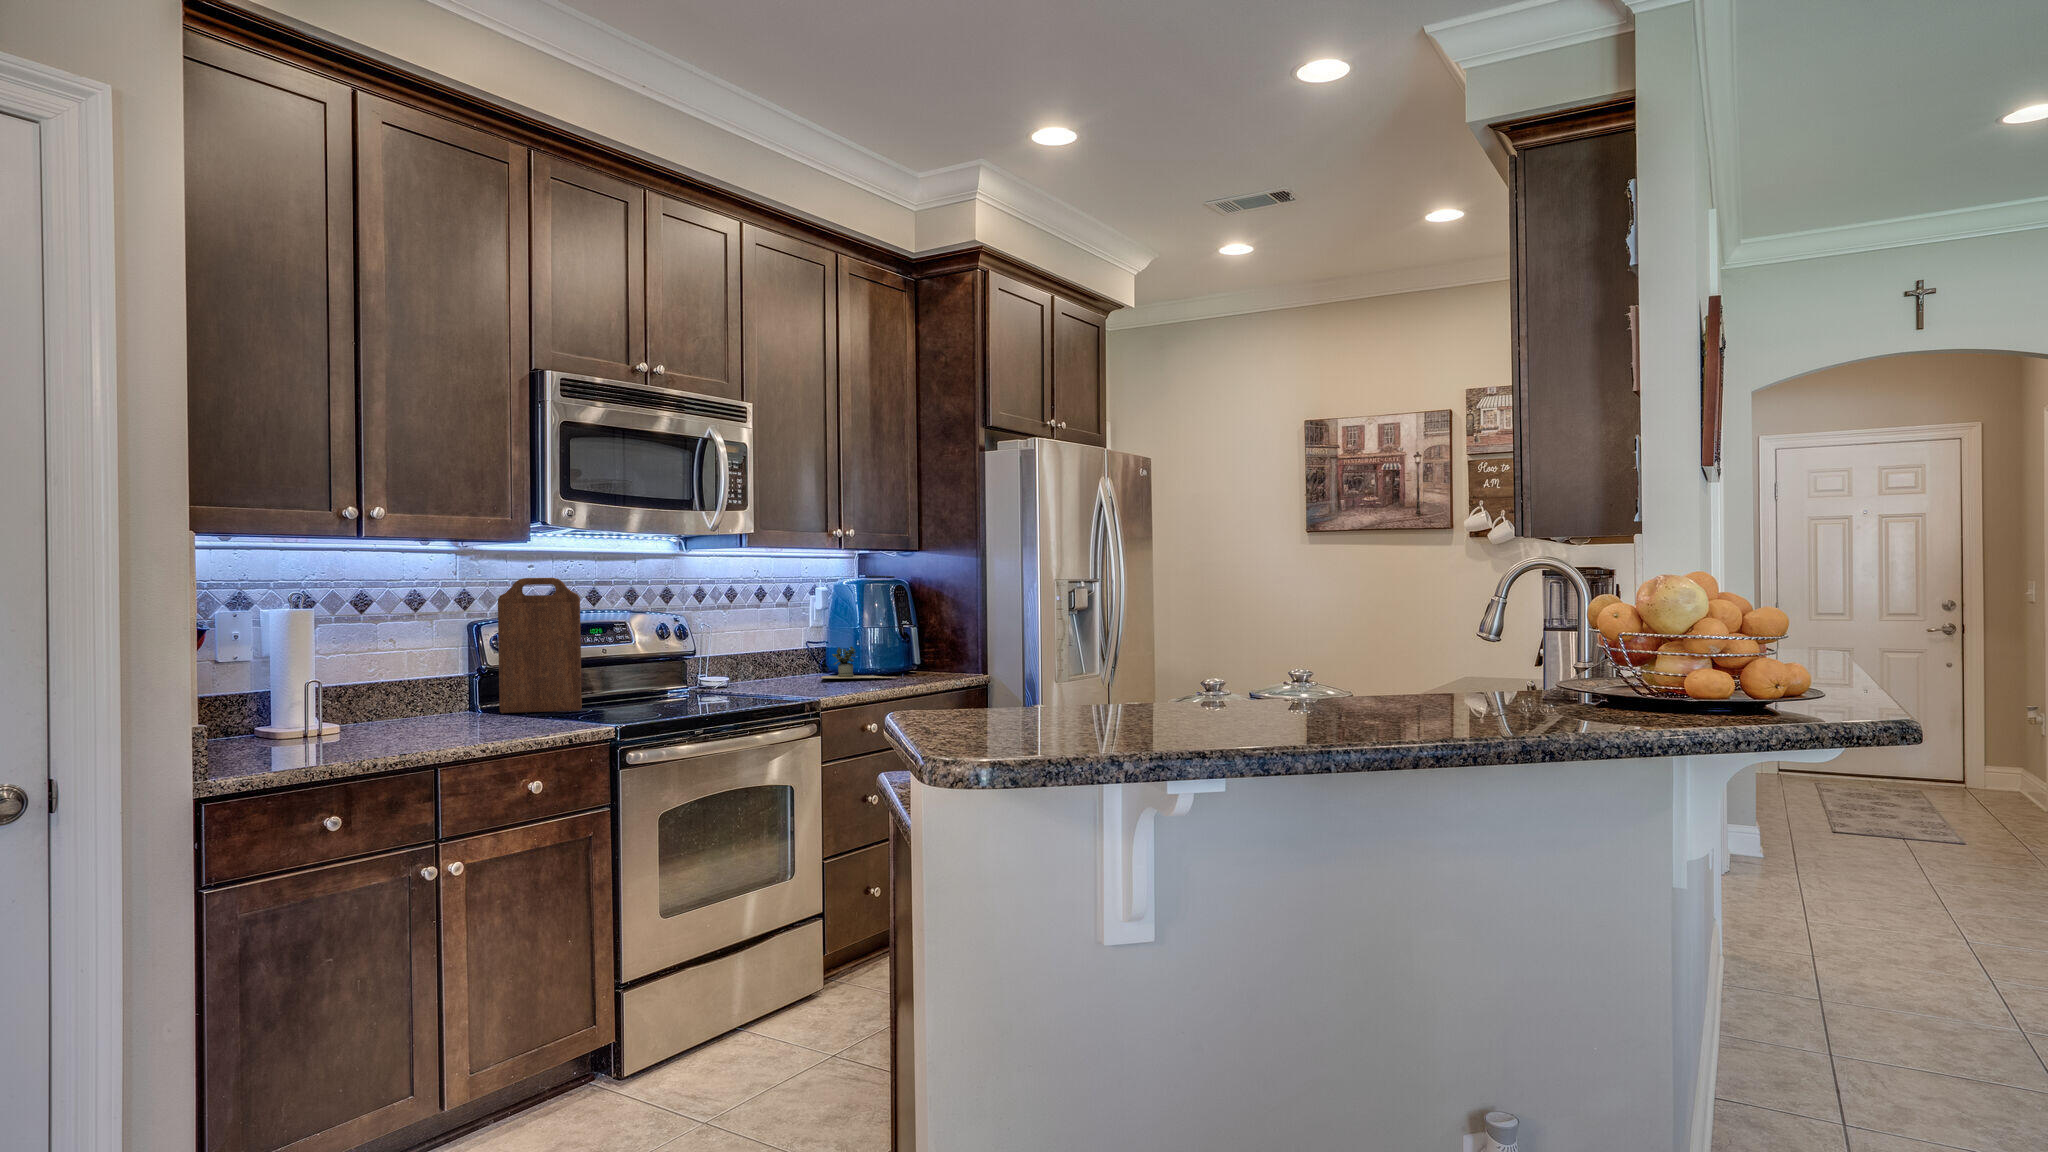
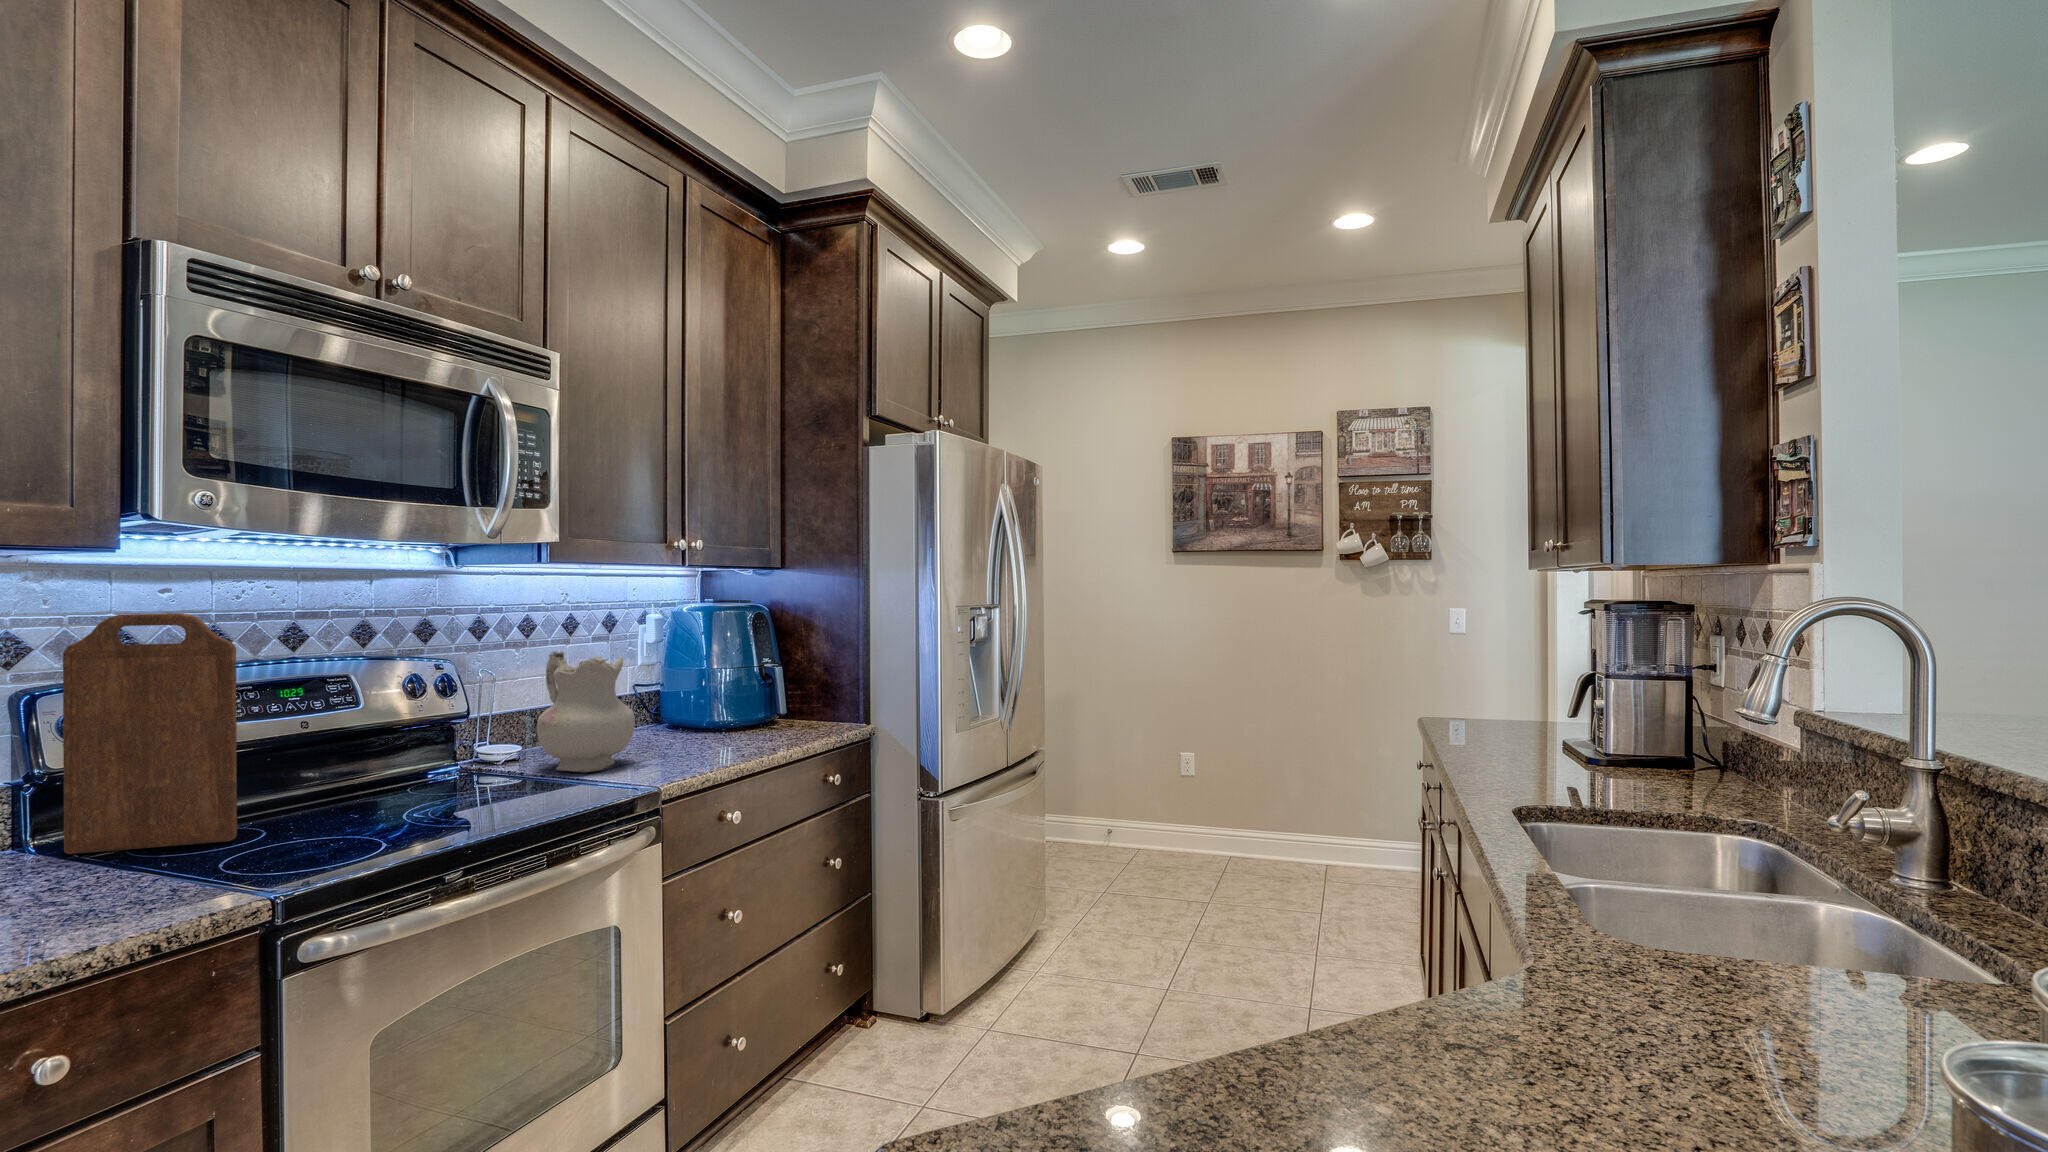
ceramic pitcher: none [740,610,804,692] -> present [537,651,635,772]
potted plant: present [821,646,923,678] -> none [656,693,798,740]

